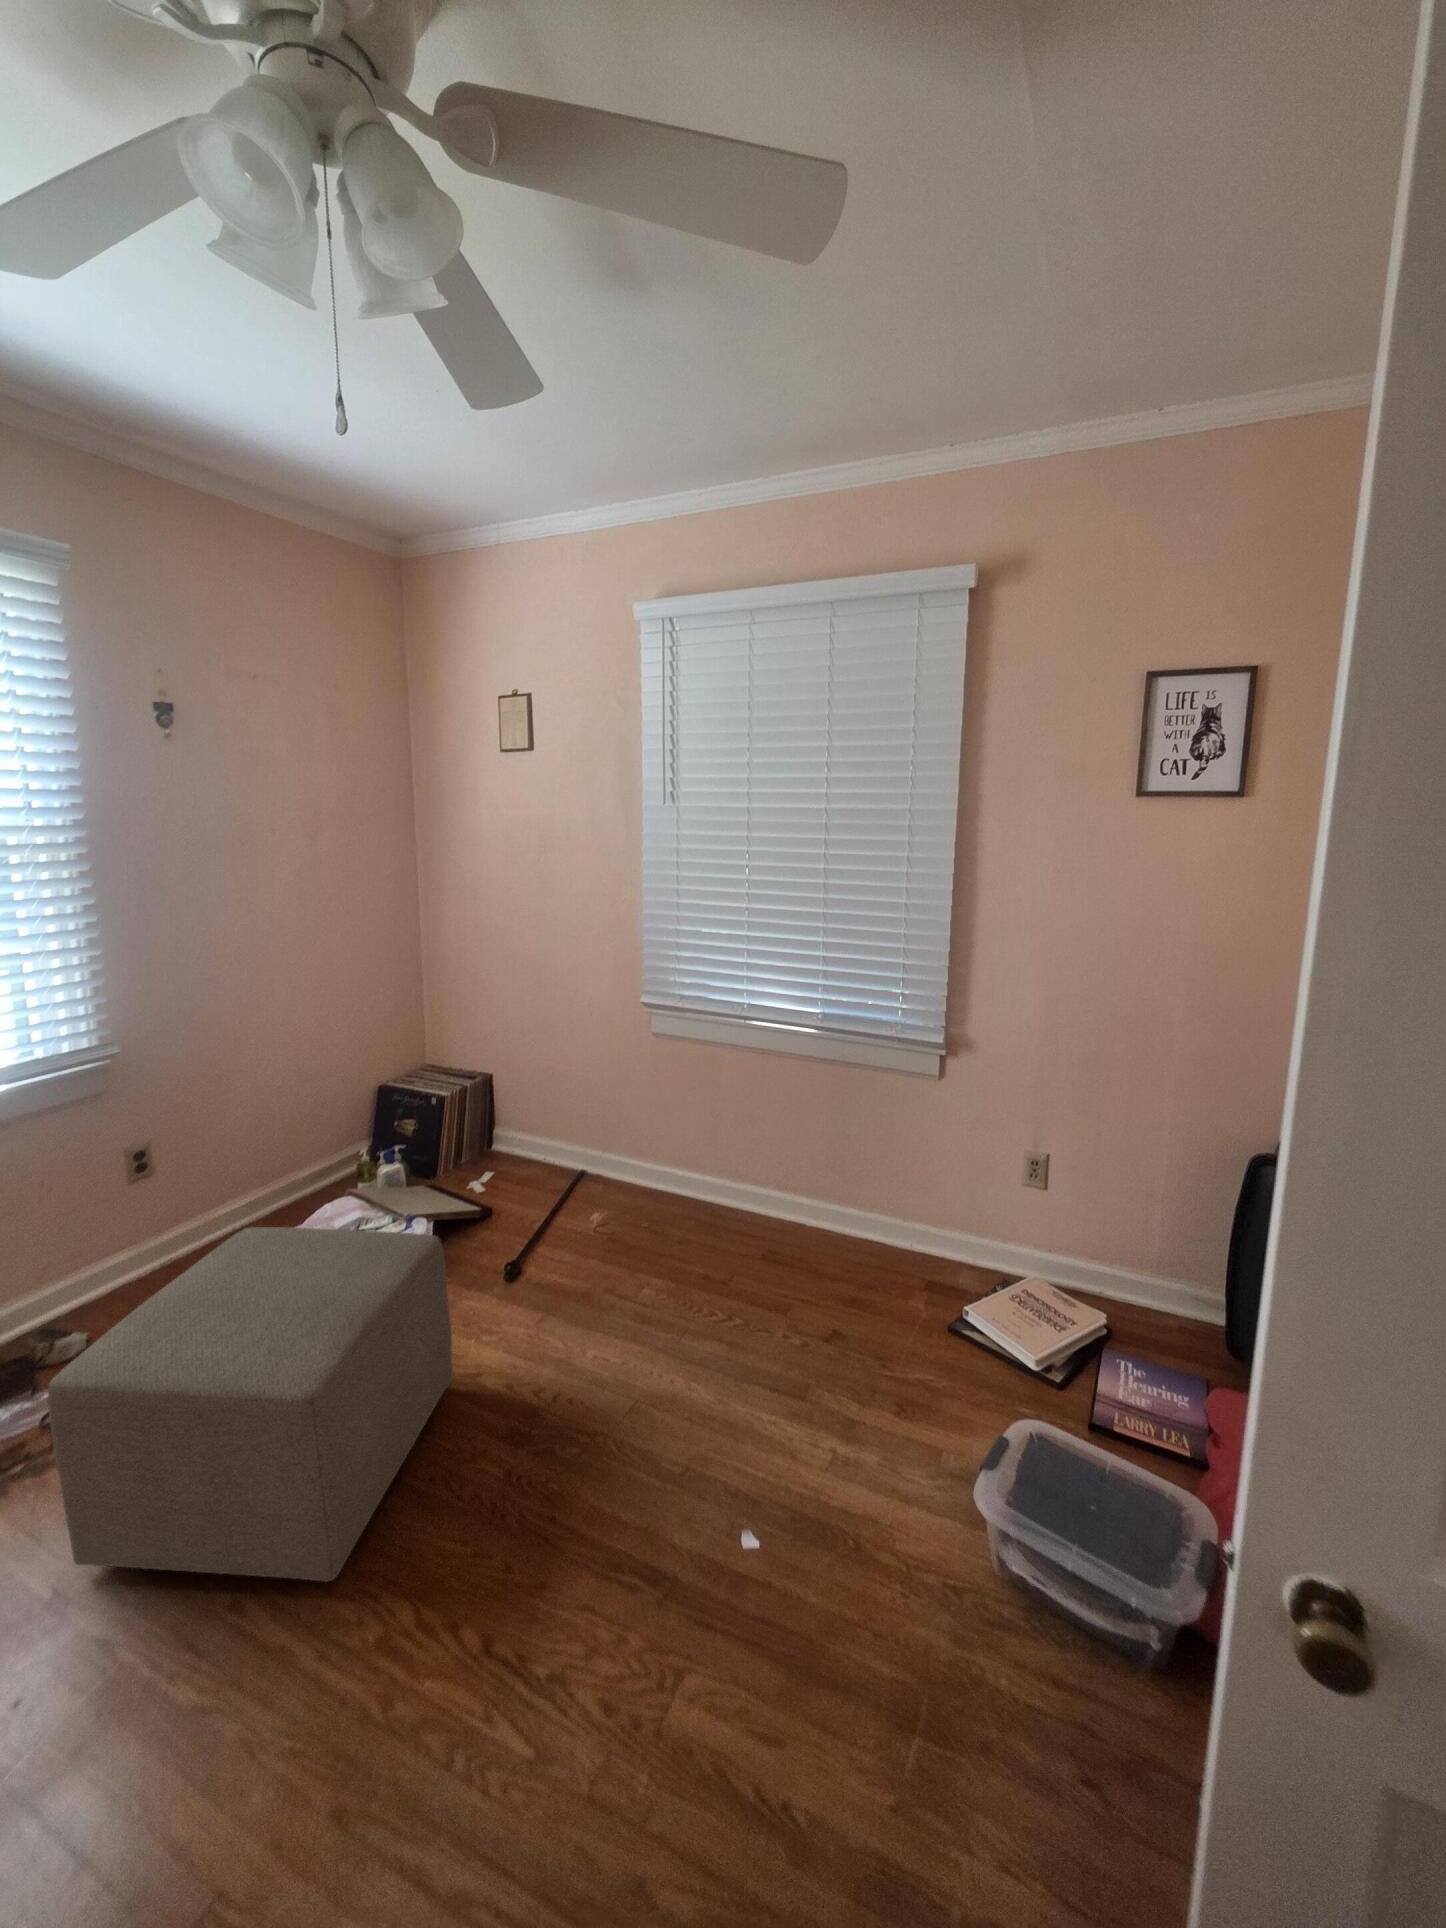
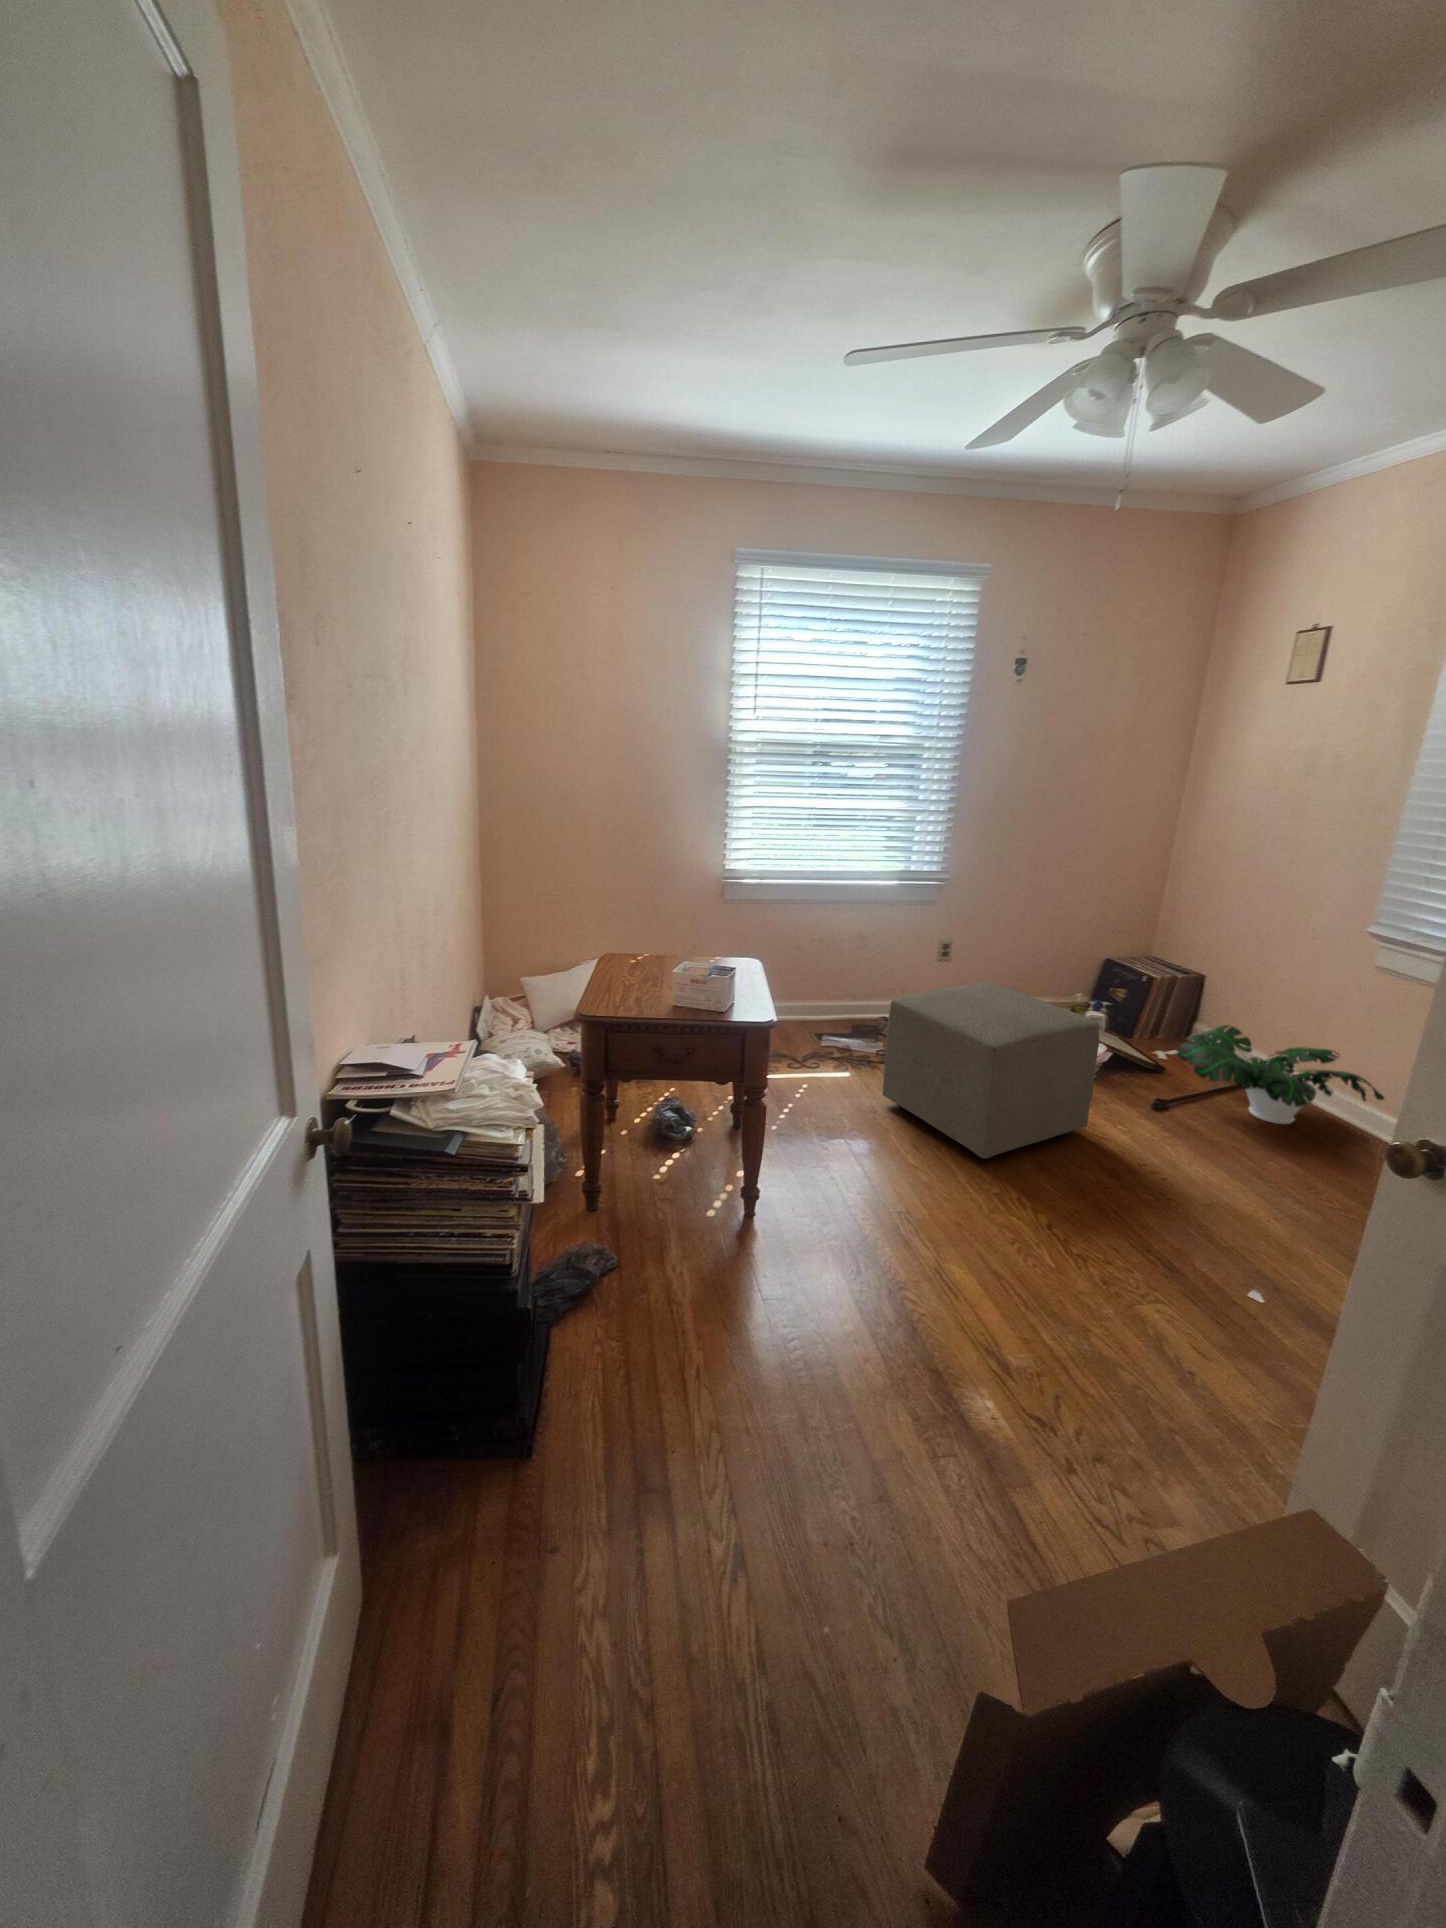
potted plant: none [511,1130,691,1230] -> present [1177,1025,1384,1124]

